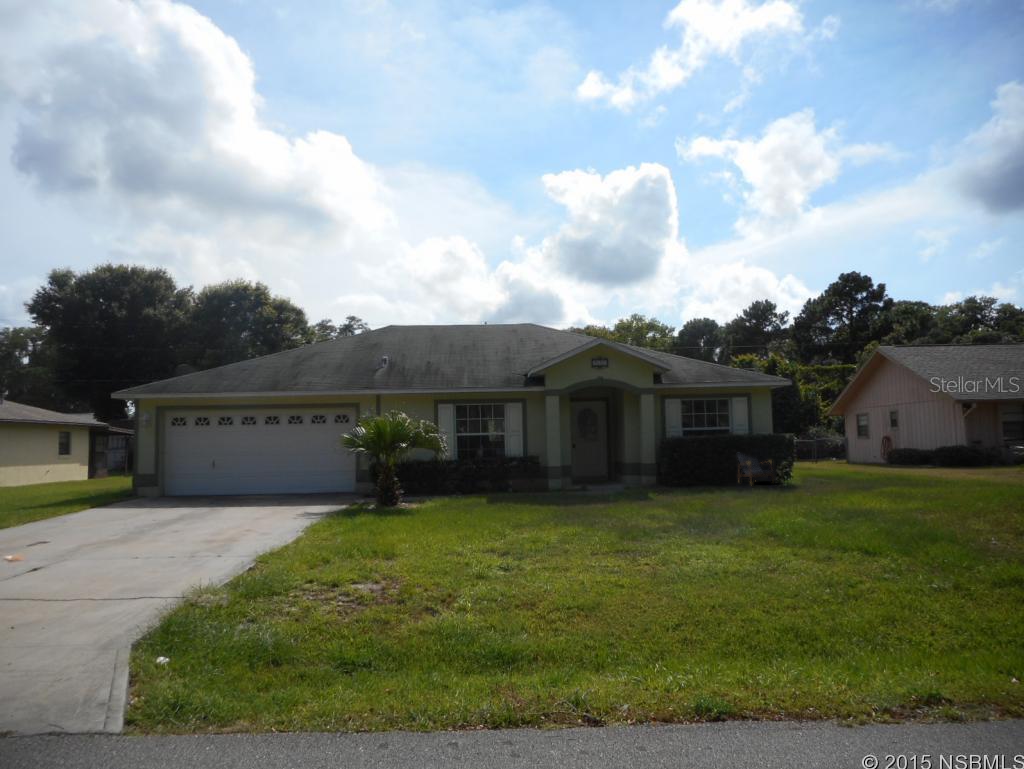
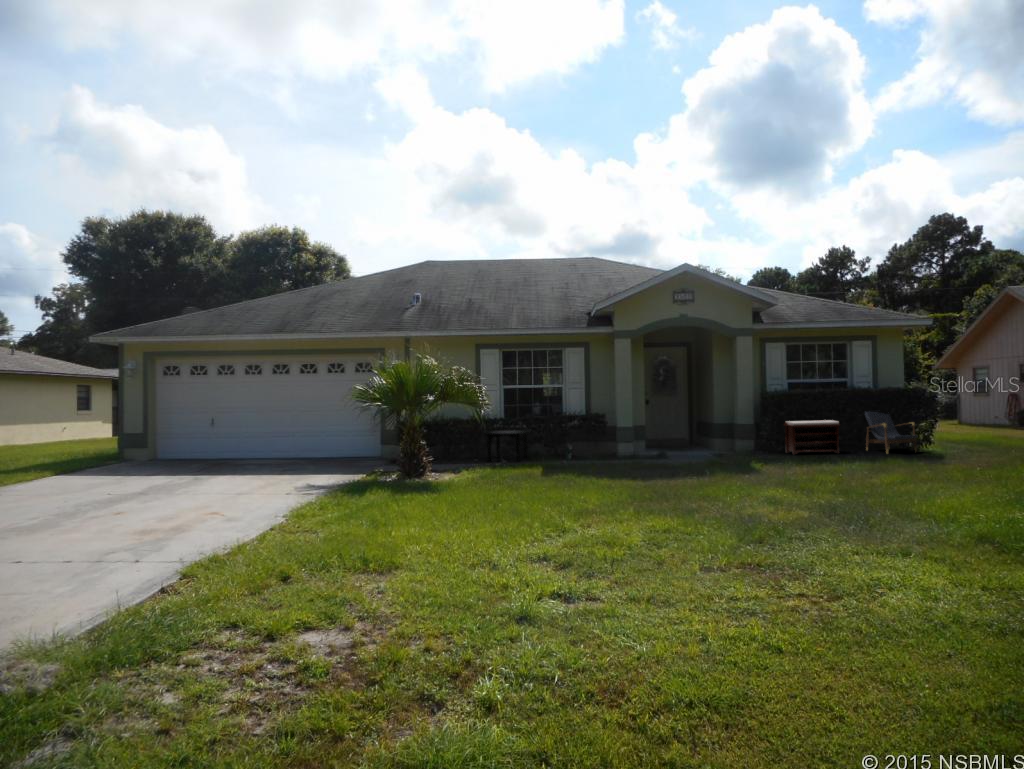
bench: none [676,460,718,487] -> present [784,420,840,455]
round table: none [442,468,481,494] -> present [484,428,530,461]

